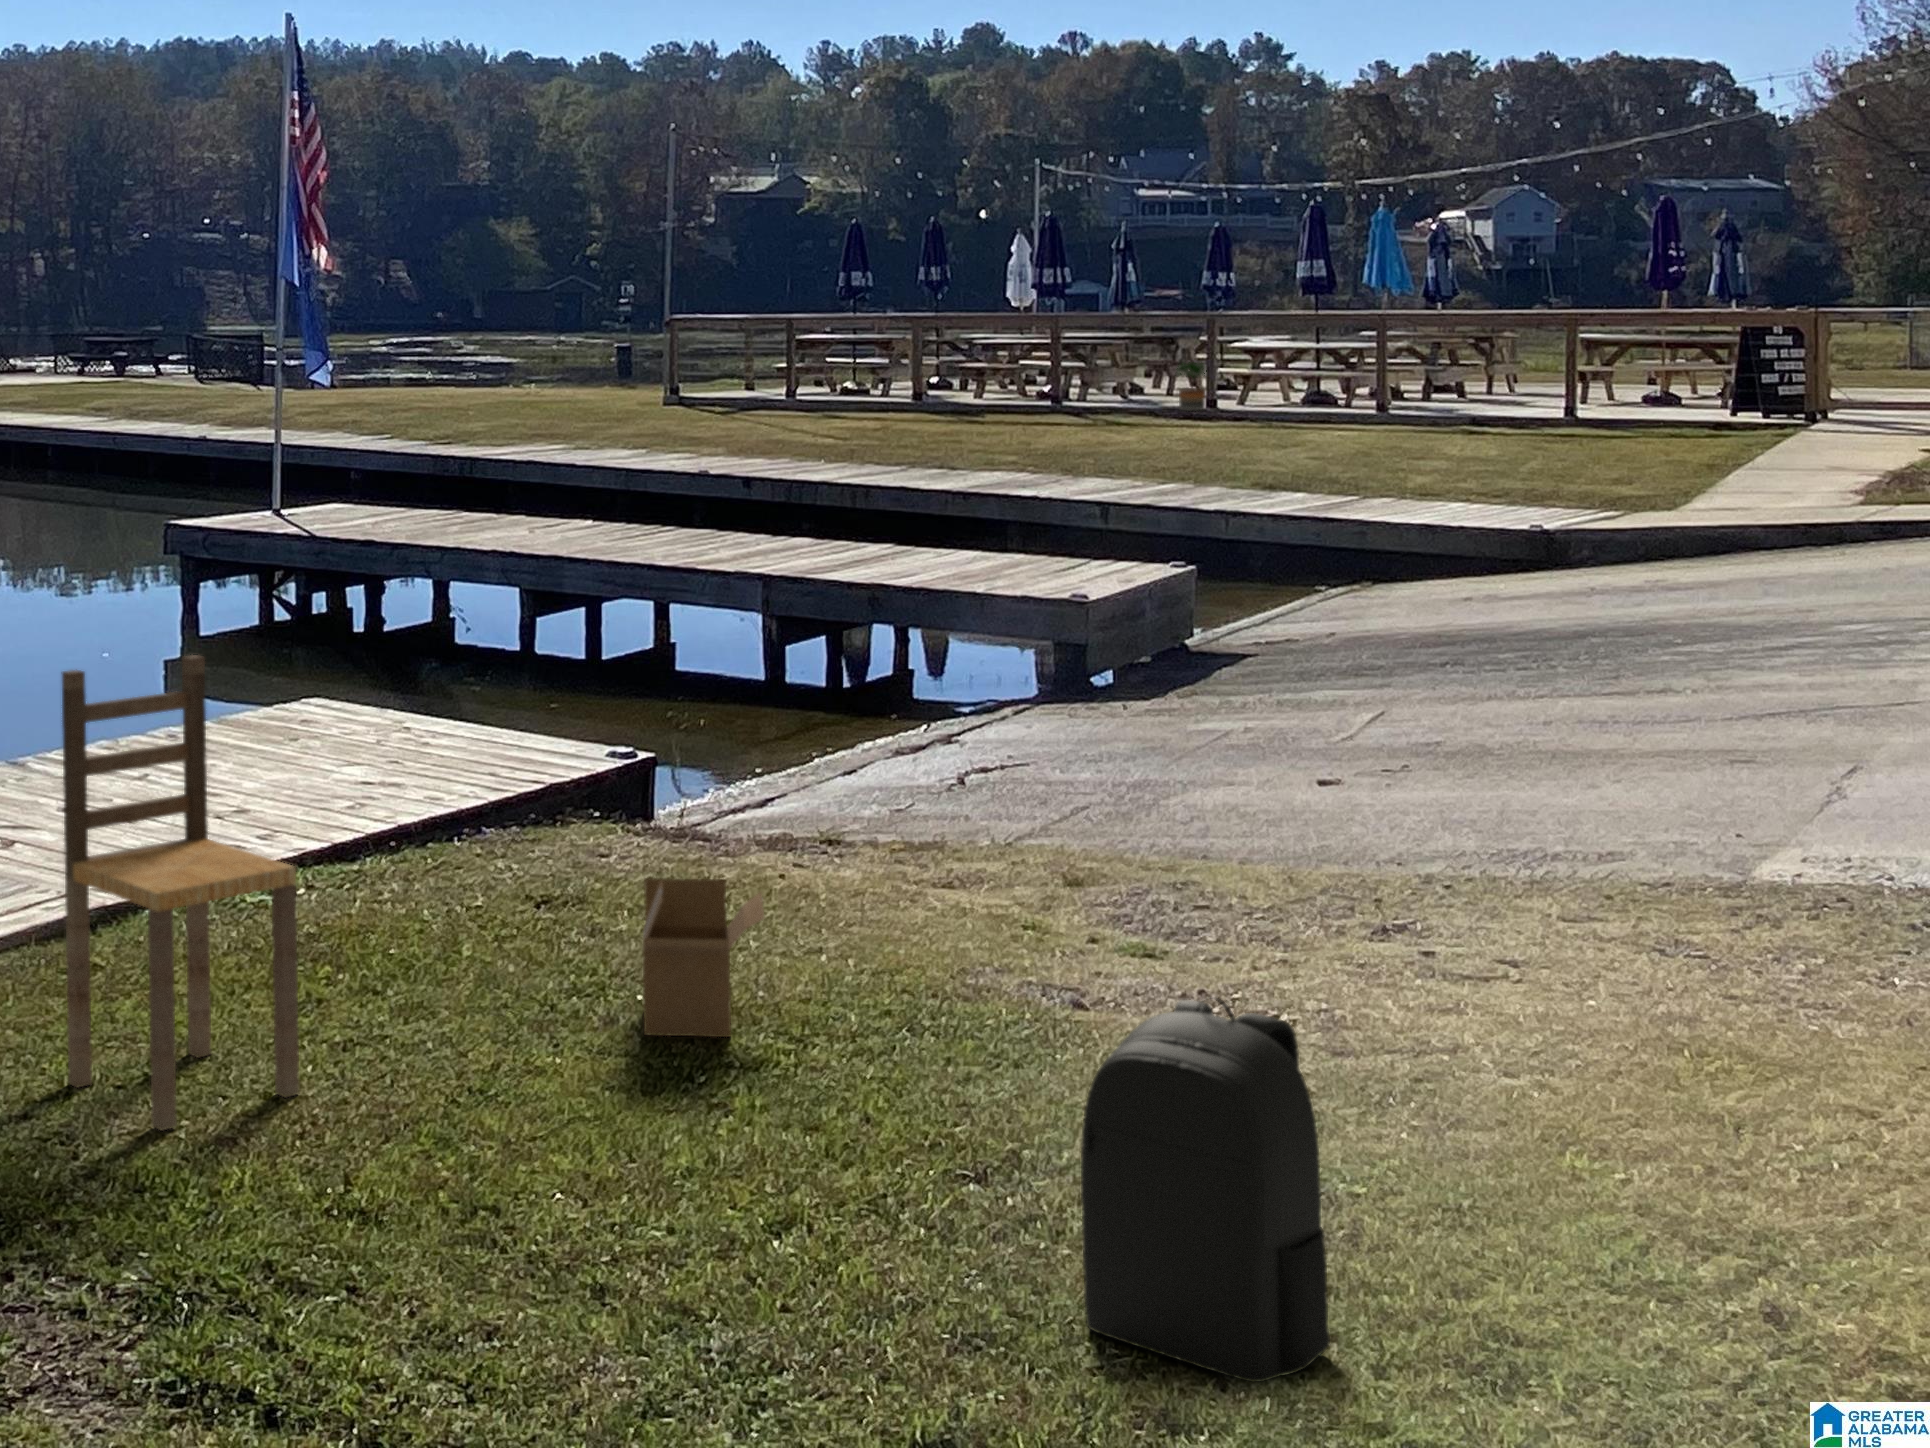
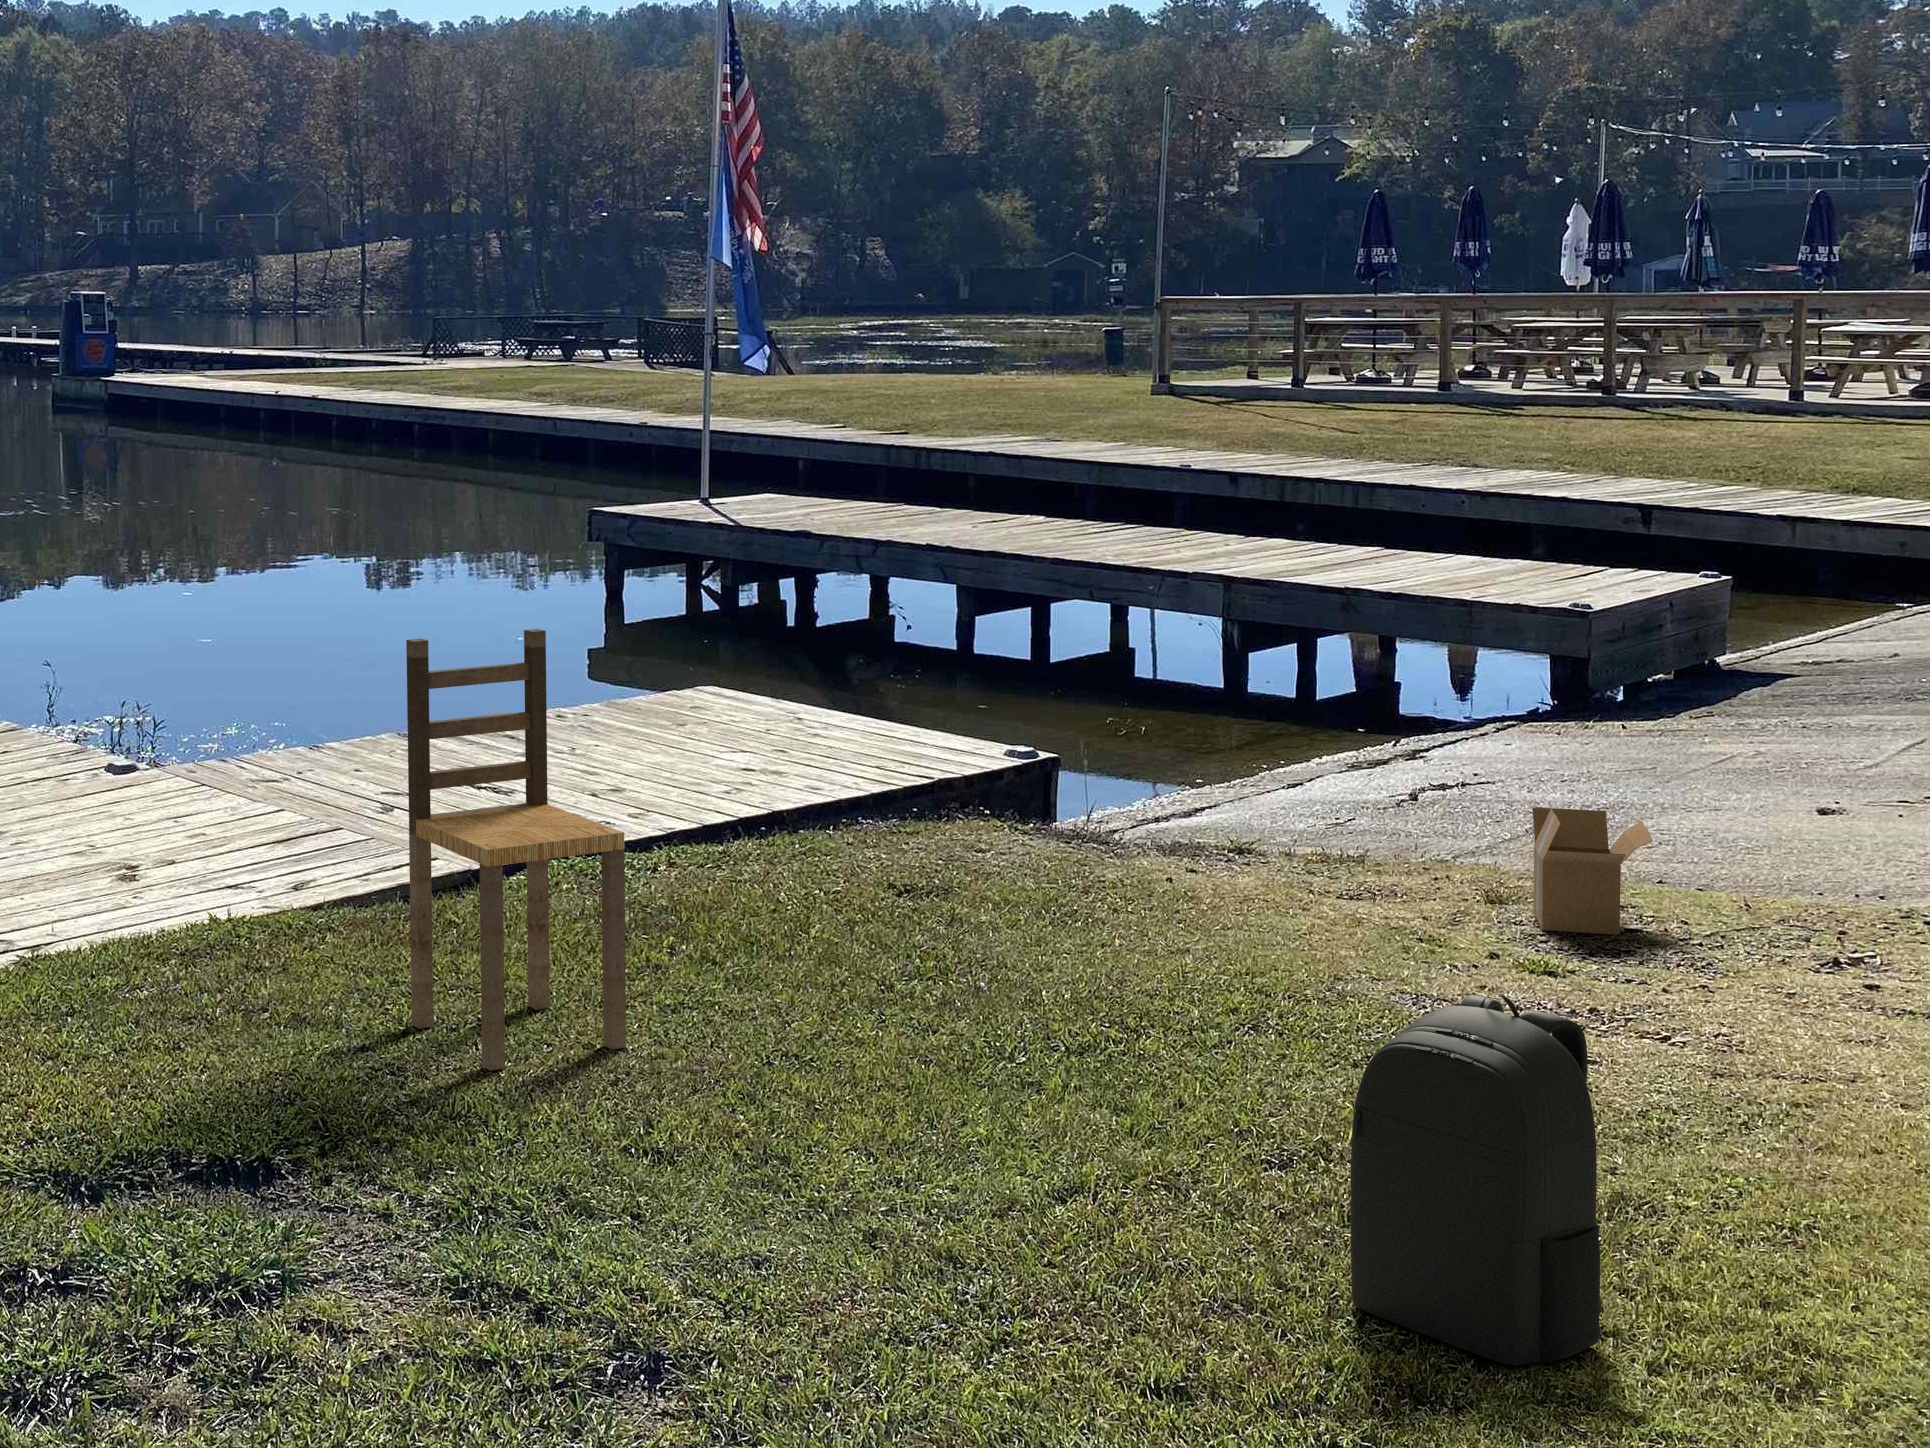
potted tree: present [1176,362,1207,411] -> none [1749,350,1798,406]
cardboard box: present [642,878,764,1037] -> present [1532,807,1653,935]

